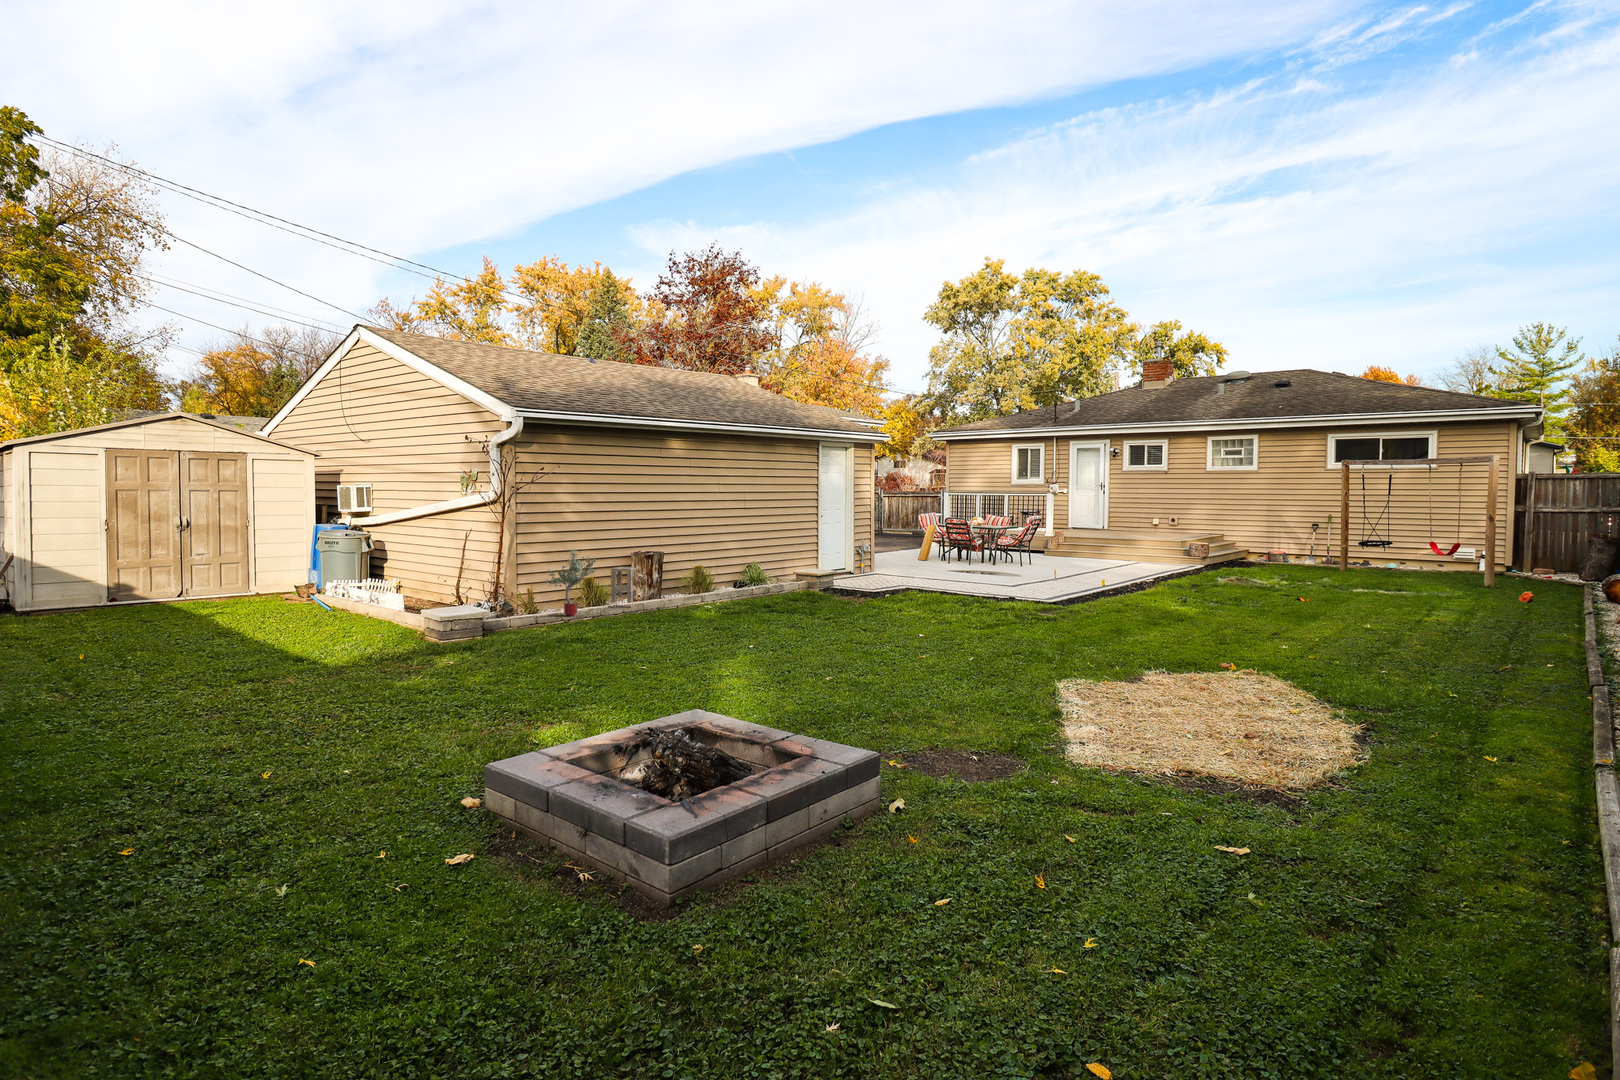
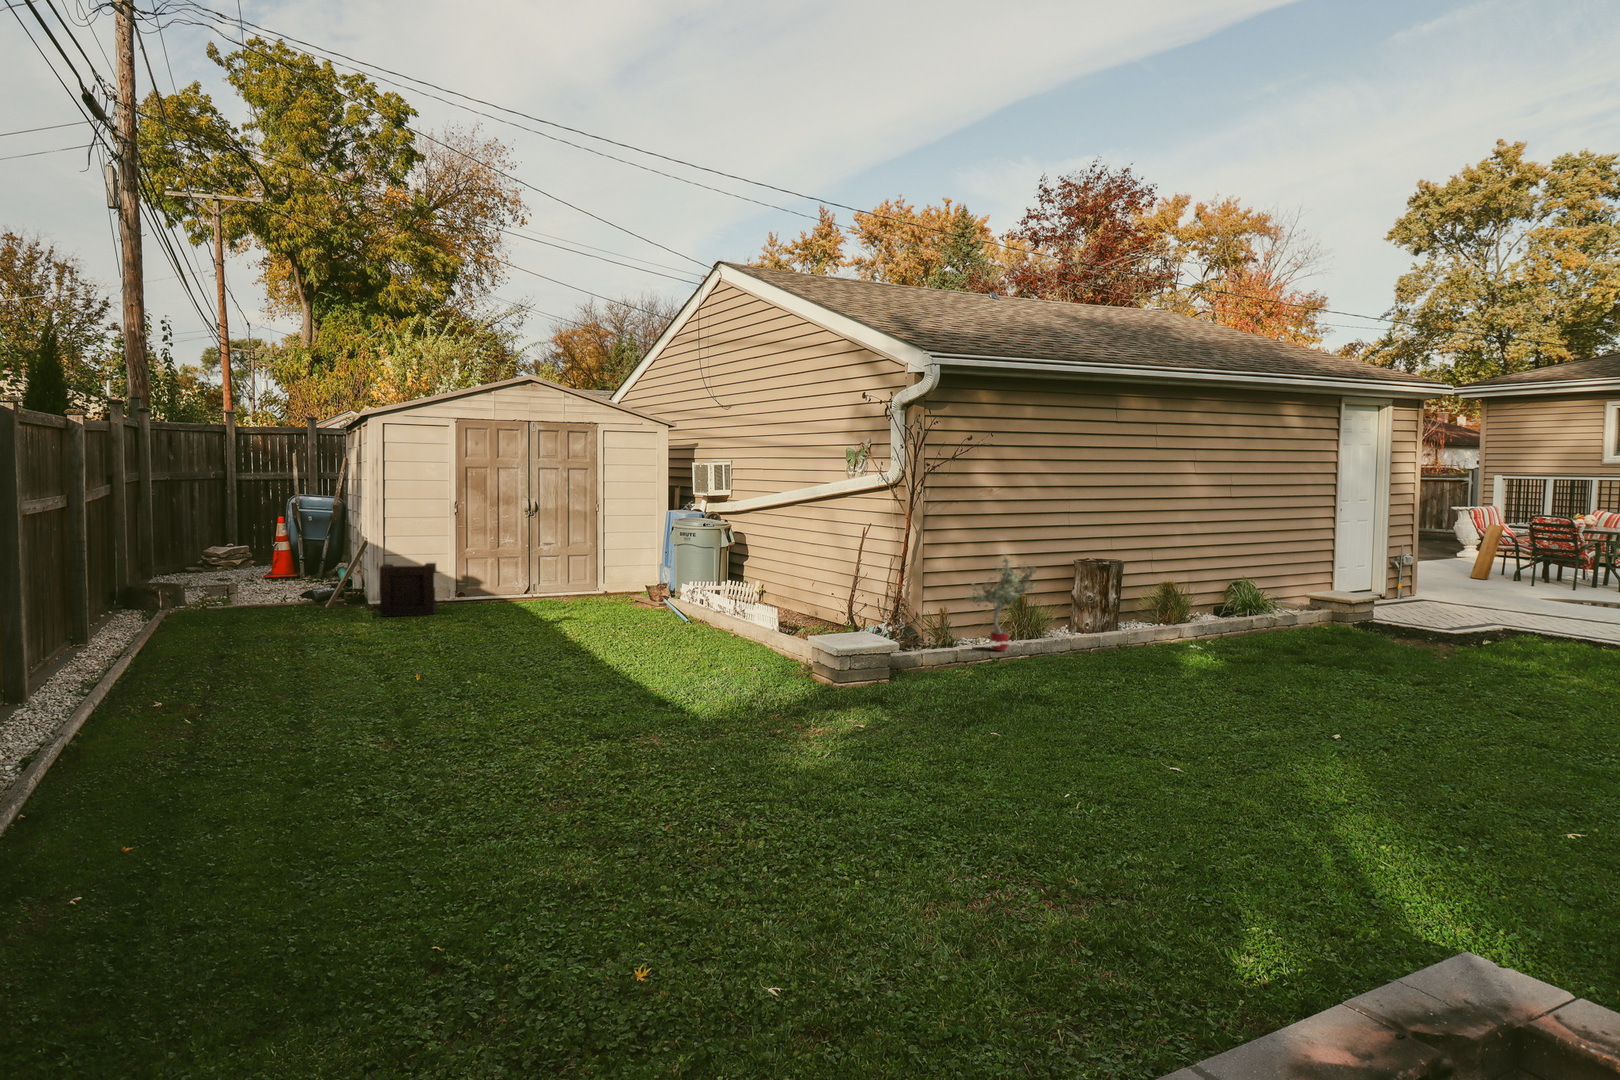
side table: present [611,567,636,608] -> none [1049,580,1087,642]
wooden crate: none [20,573,84,622] -> present [379,563,437,617]

